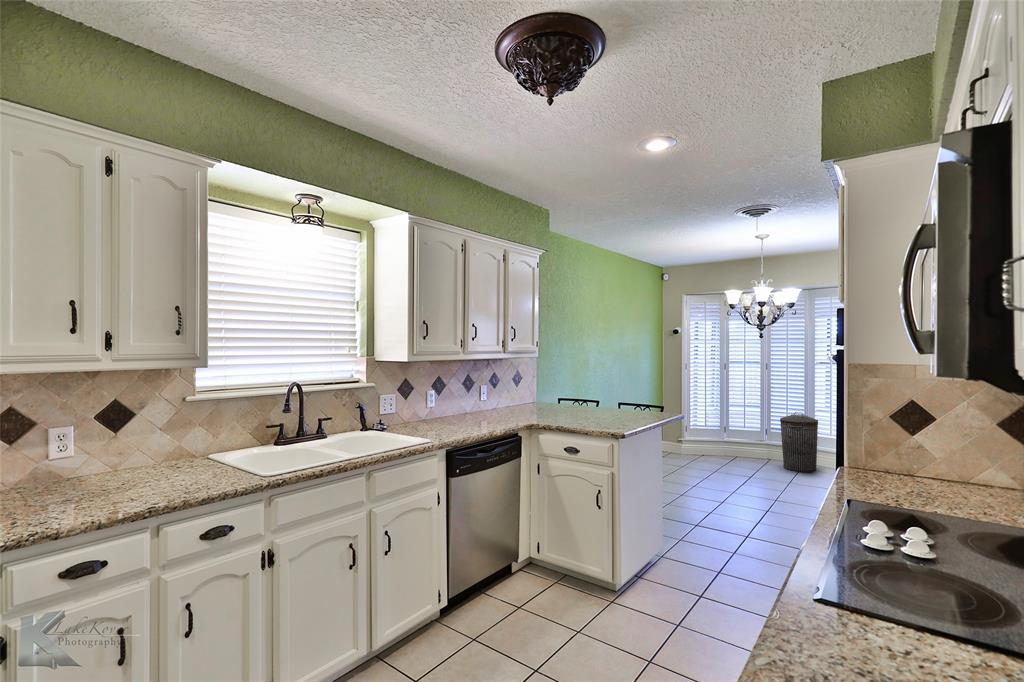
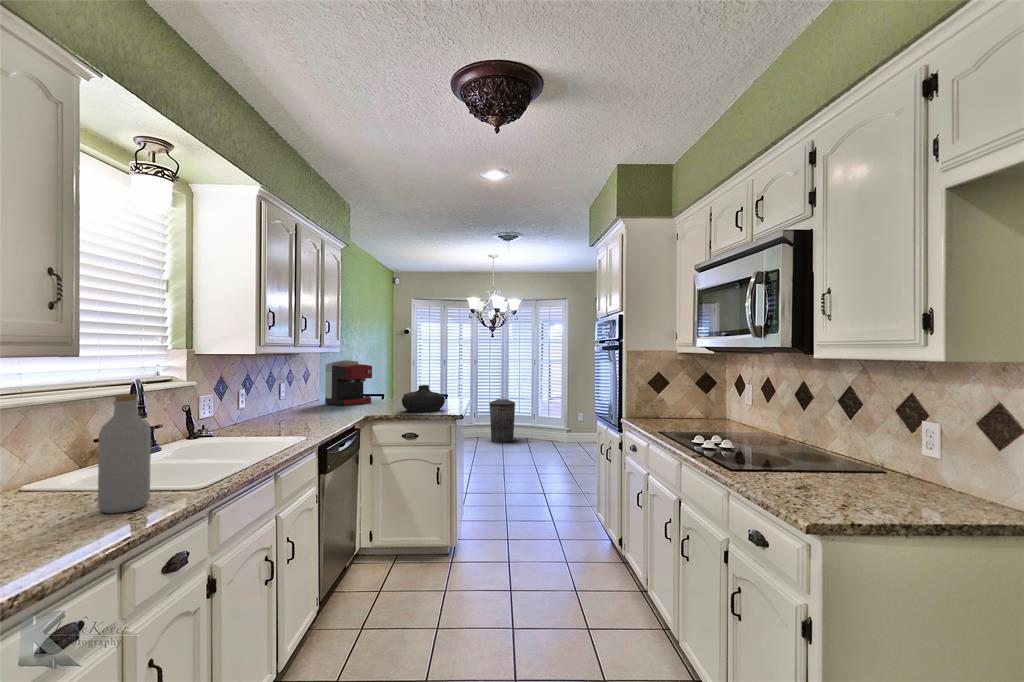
coffee maker: none [532,365,572,412] -> present [325,360,372,406]
vase: none [573,394,620,425] -> present [402,385,445,412]
bottle: none [194,396,228,481] -> present [98,395,151,513]

